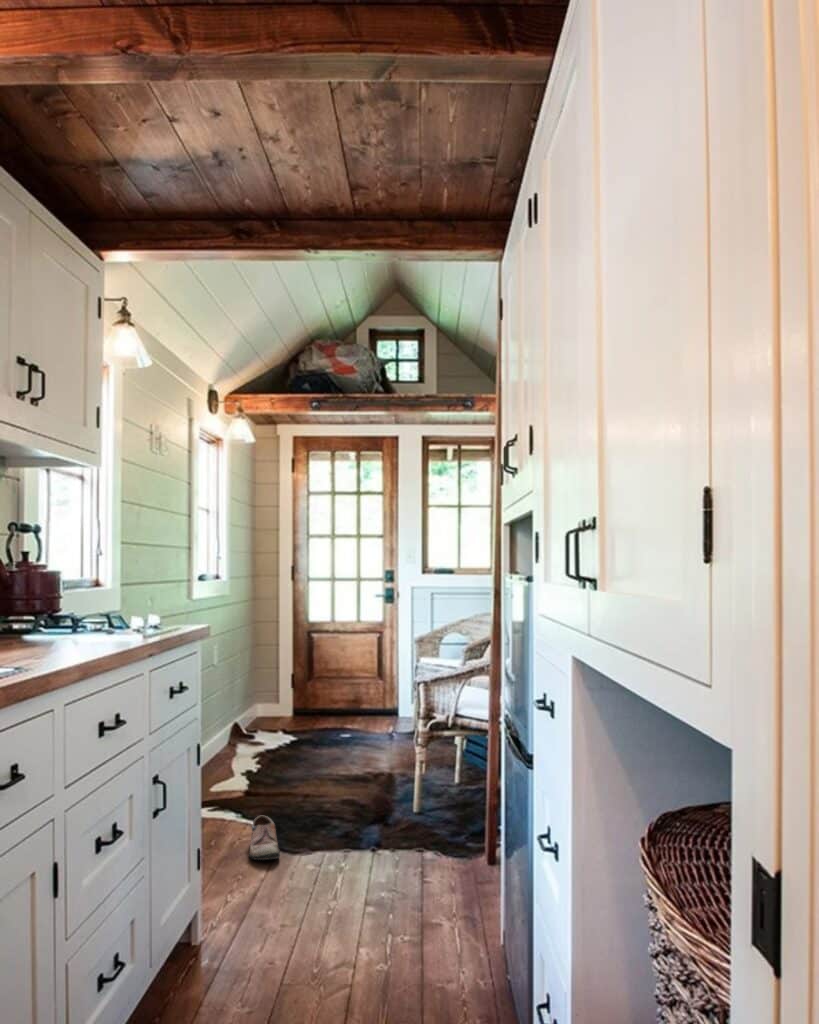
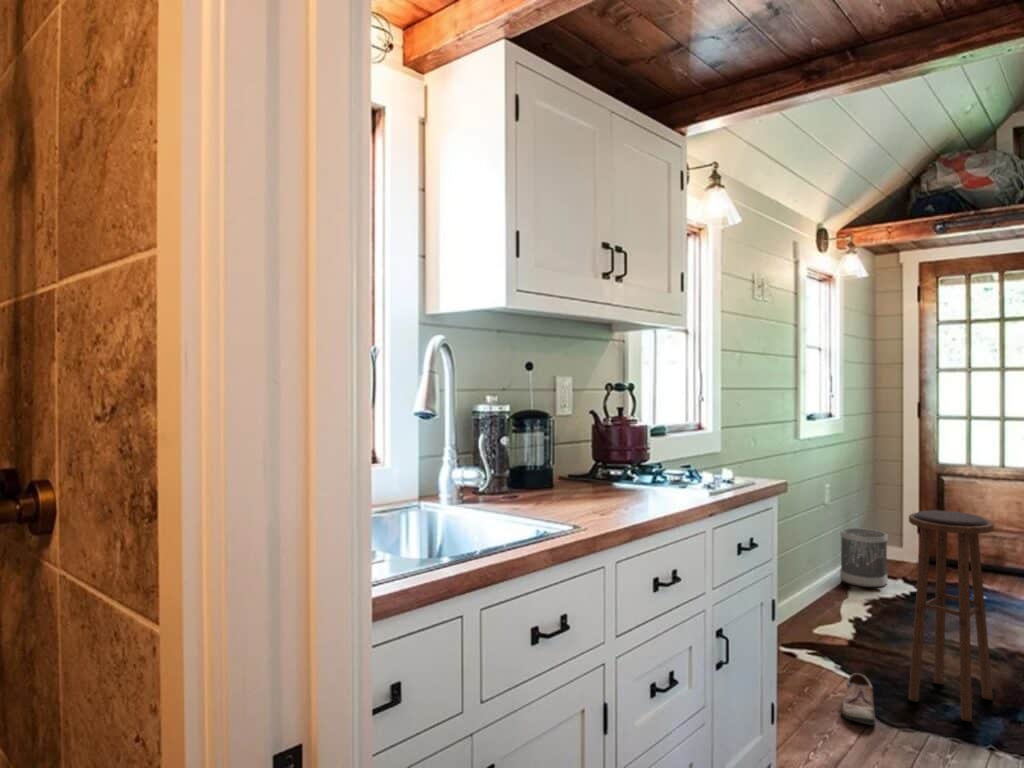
stool: none [302,649,366,834] -> present [909,510,994,722]
wastebasket: none [229,687,271,744] -> present [840,528,888,587]

